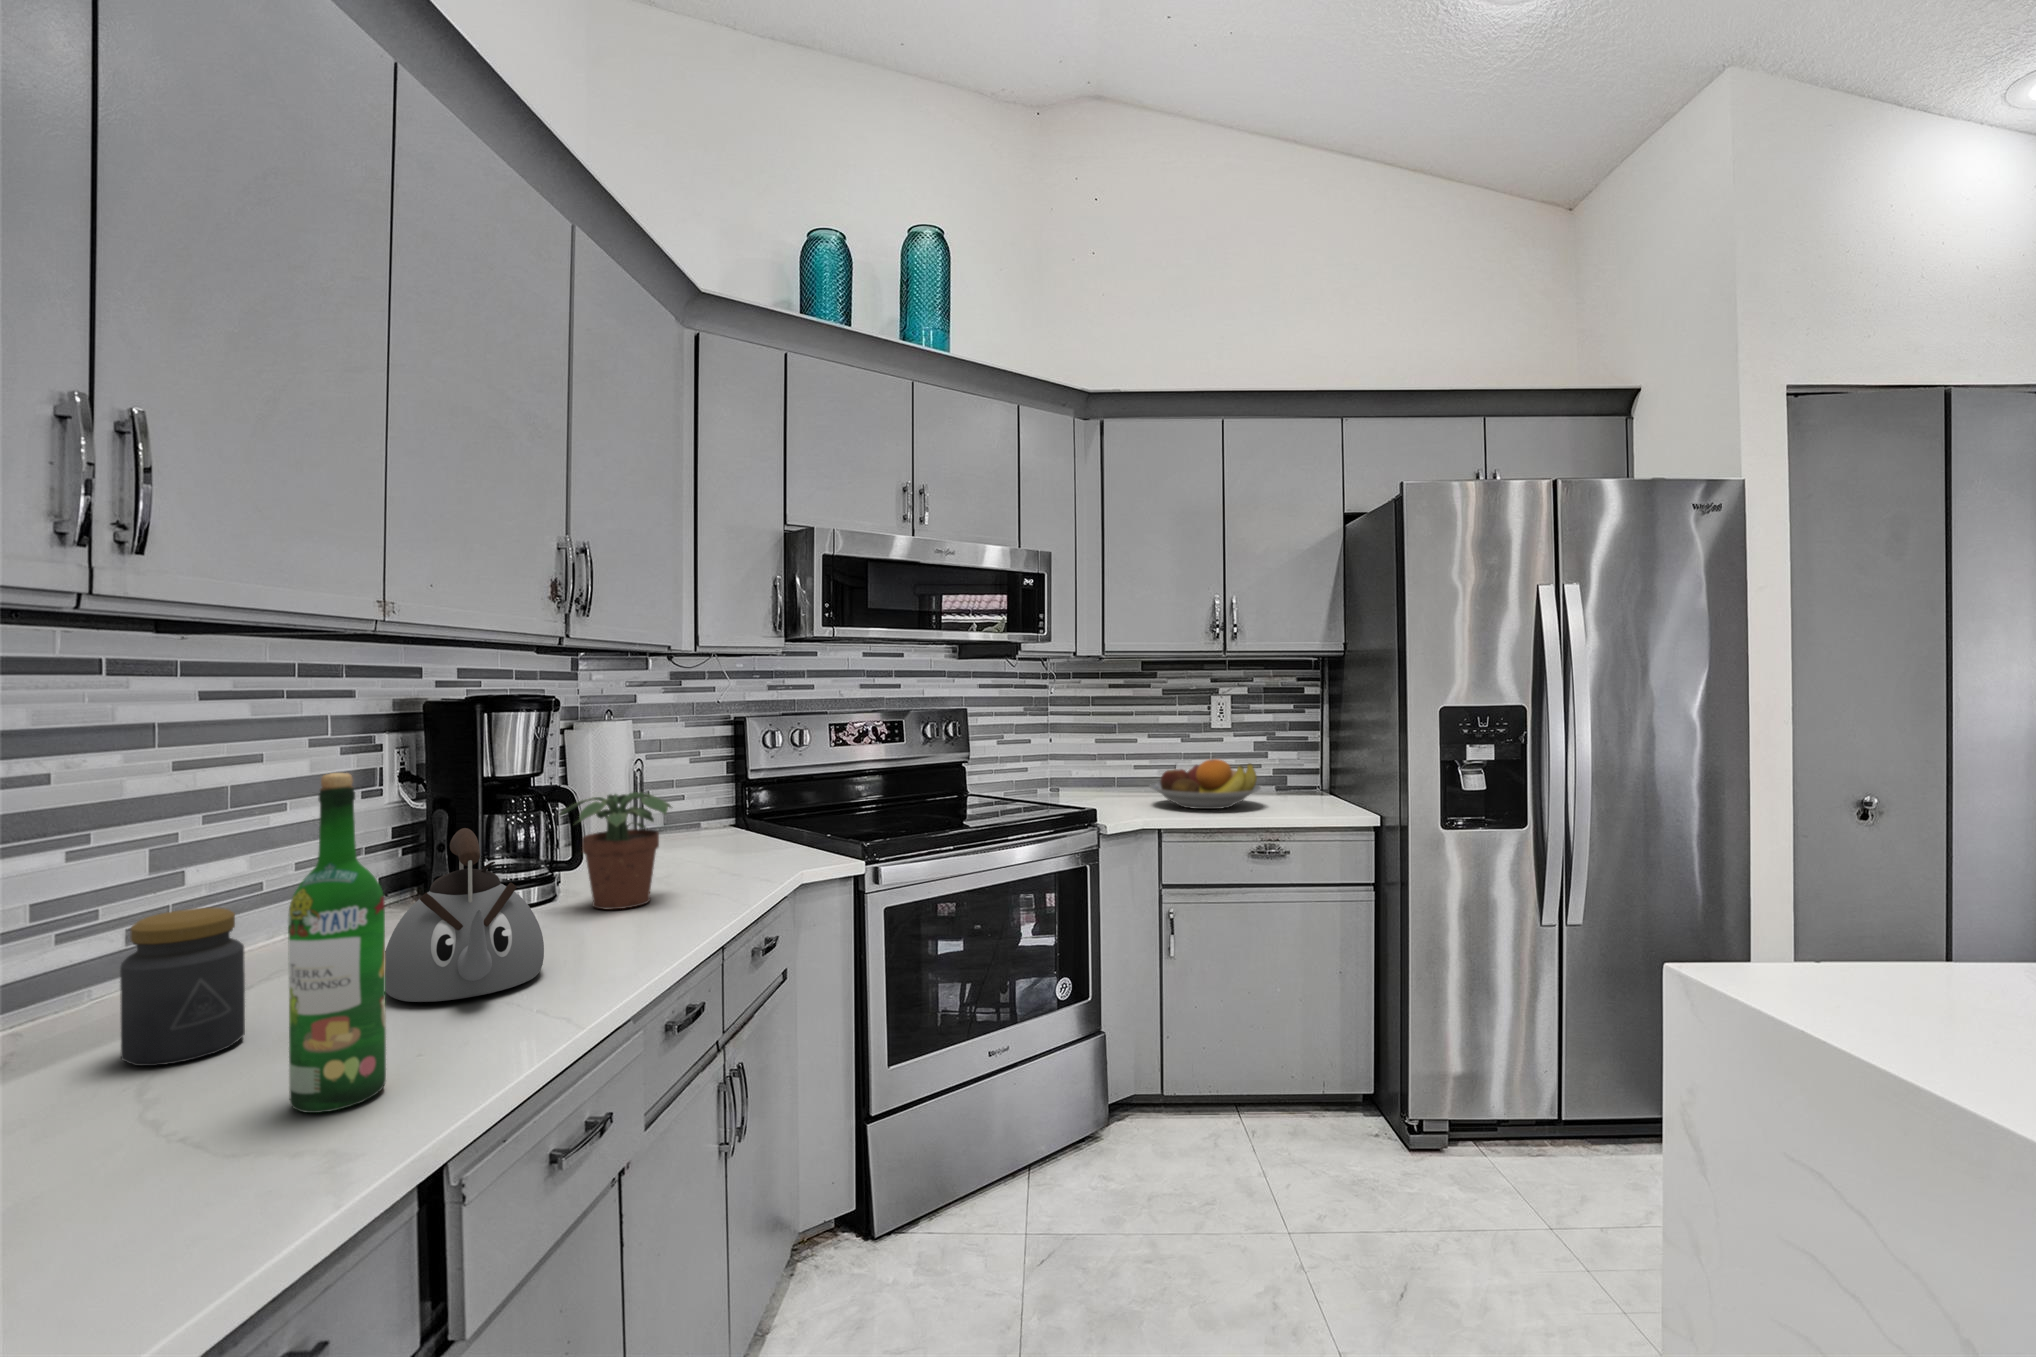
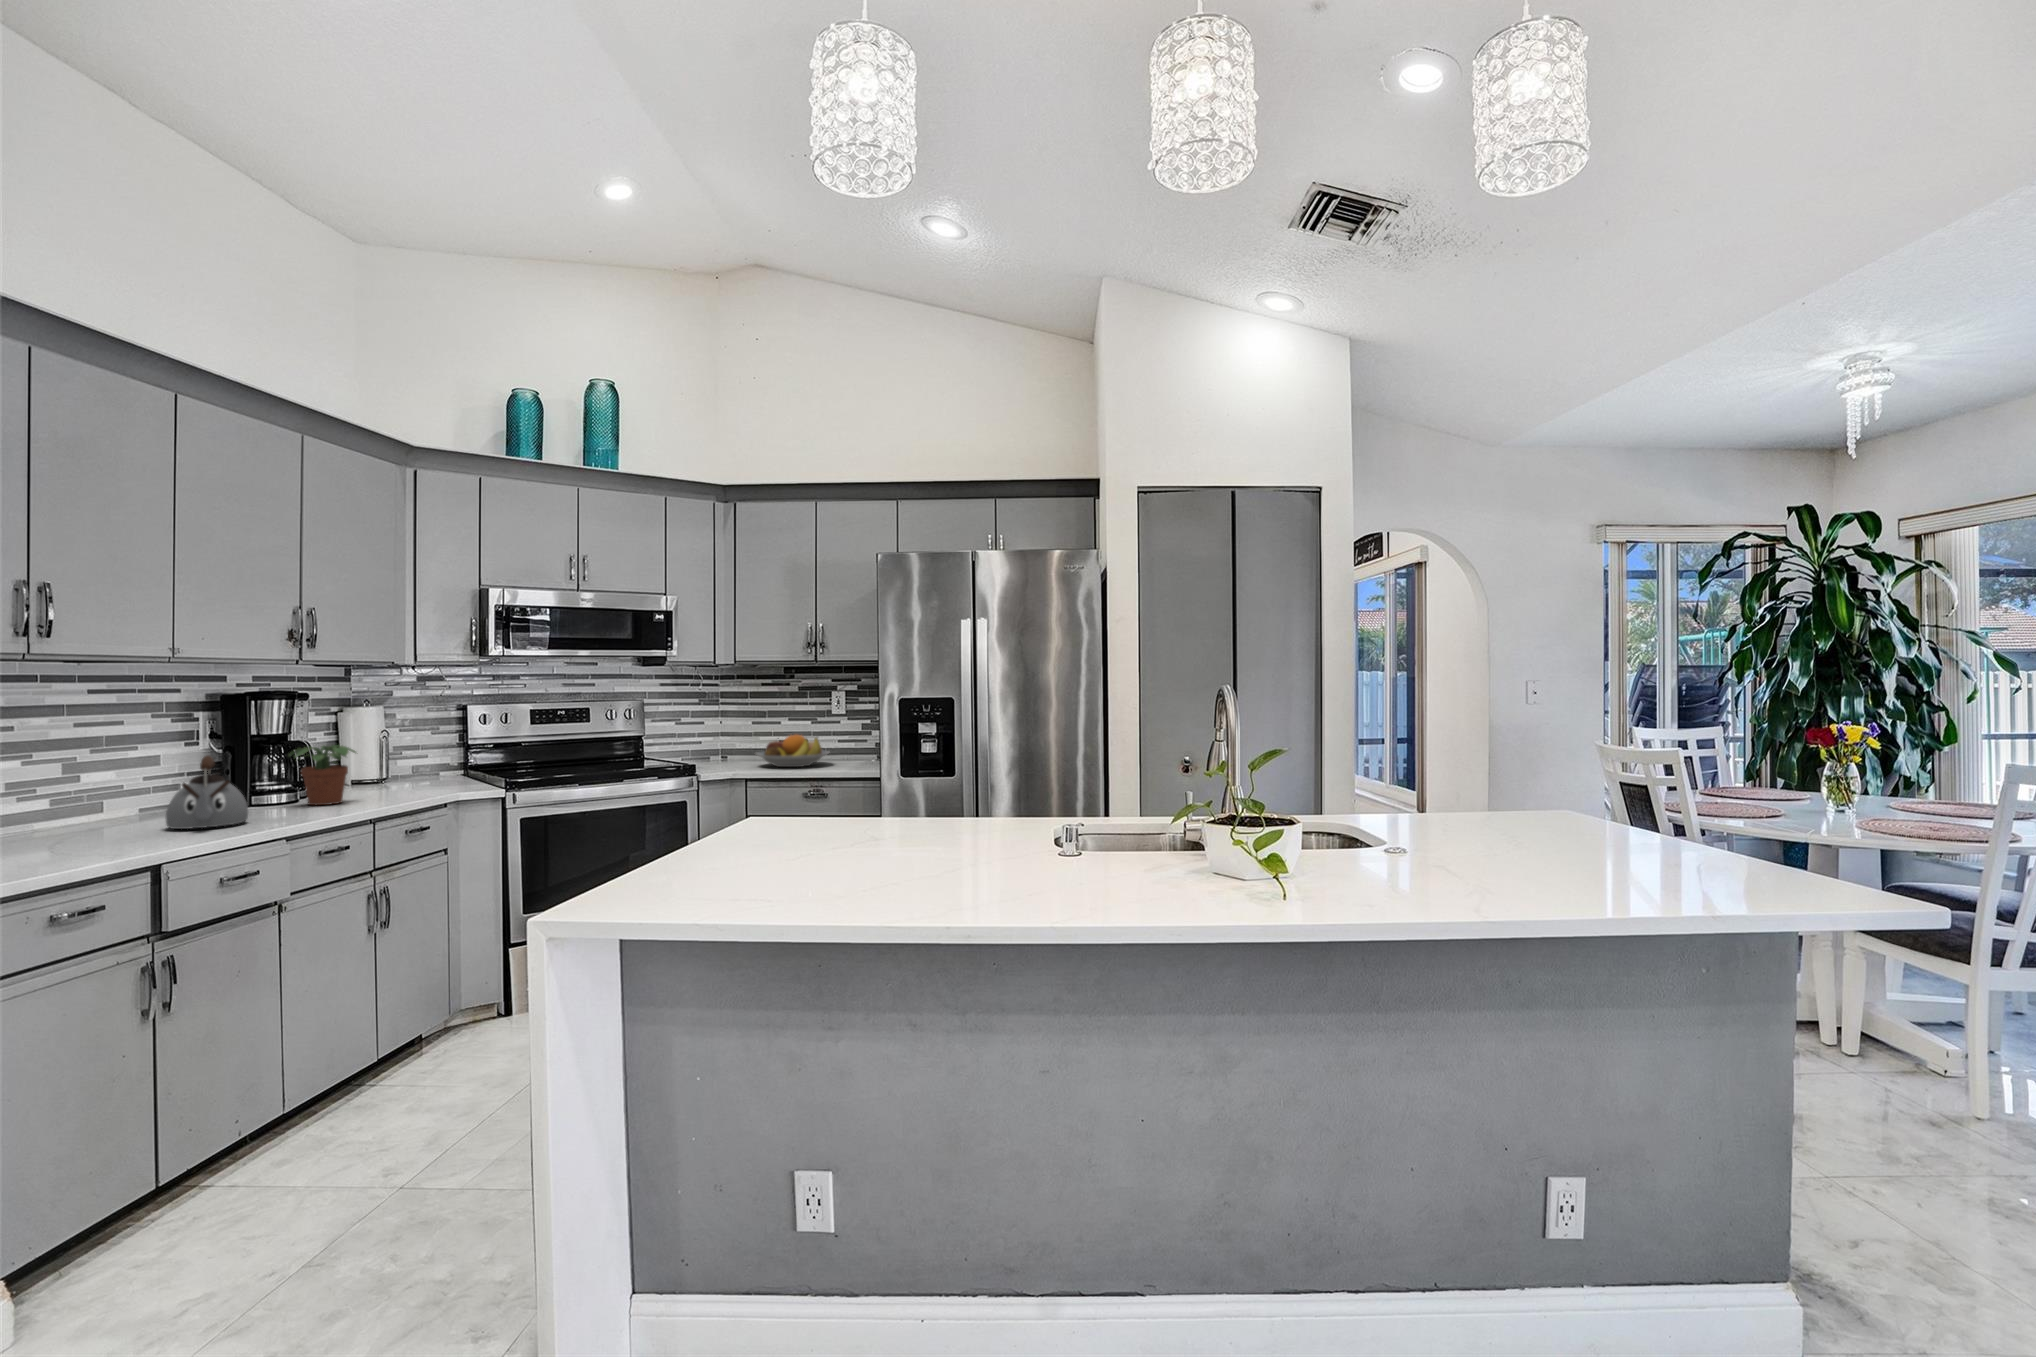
wine bottle: present [288,773,386,1113] -> none [103,726,144,850]
jar: present [120,908,245,1066] -> none [45,783,98,842]

